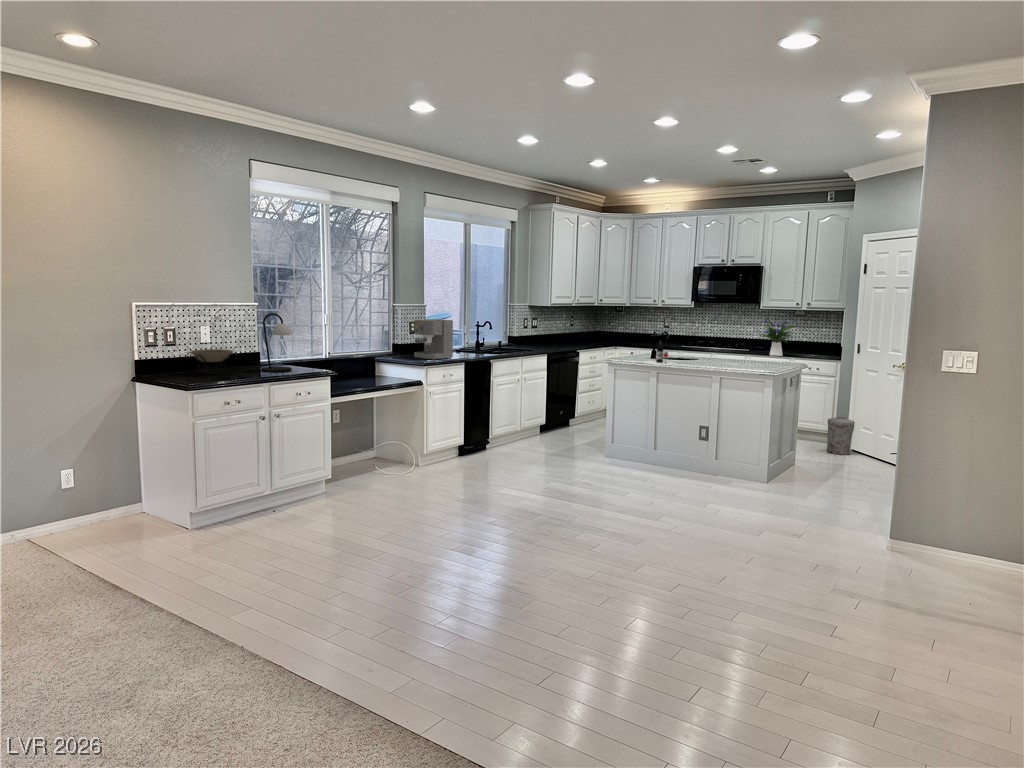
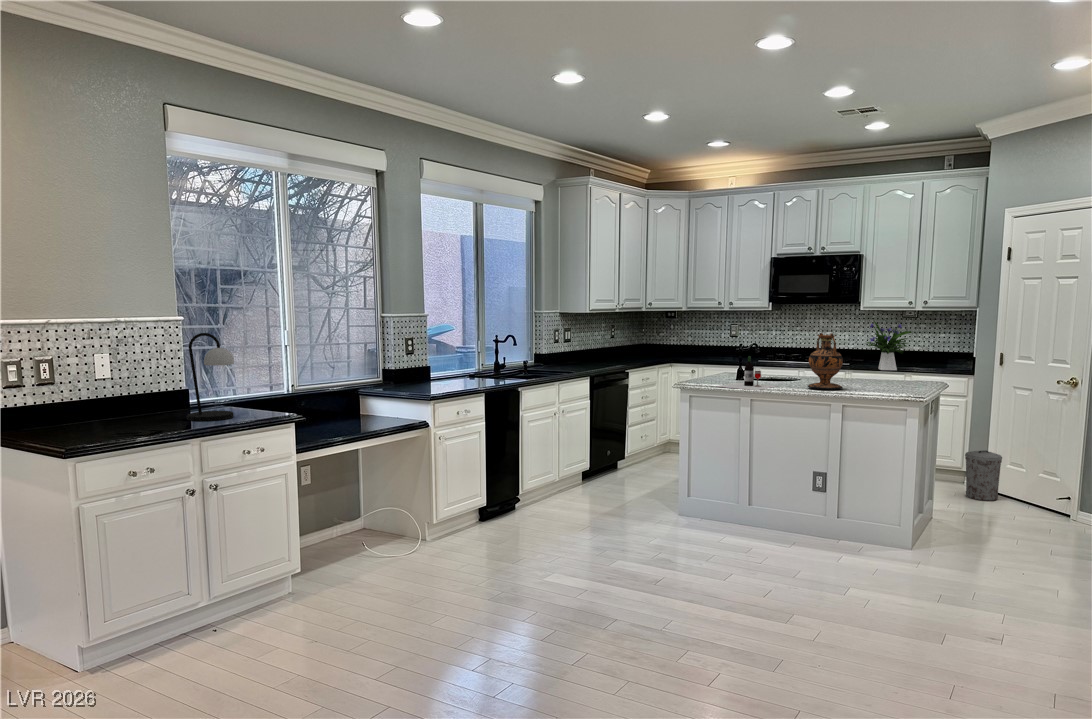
coffee maker: present [414,319,453,360] -> none [414,334,467,390]
vase: none [701,325,727,366] -> present [808,333,843,390]
decorative bowl: present [187,349,237,375] -> none [67,389,145,430]

